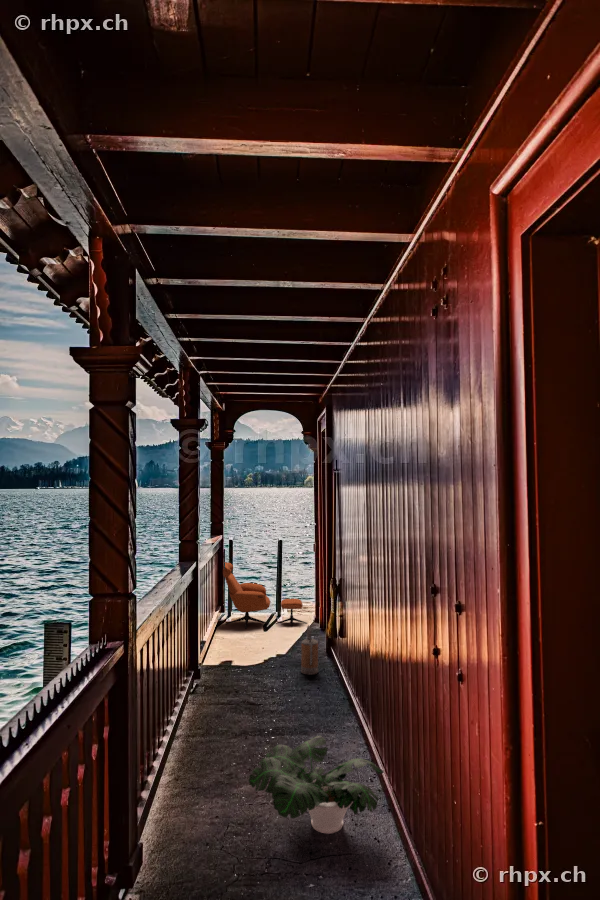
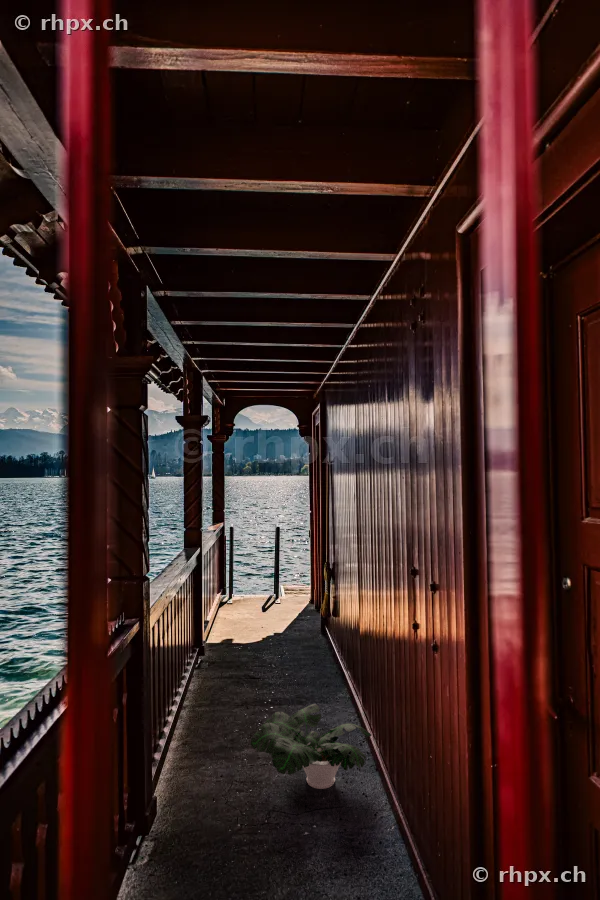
lounge chair: present [223,562,307,629] -> none [224,548,304,611]
watering can: present [301,625,318,674] -> none [298,606,314,652]

